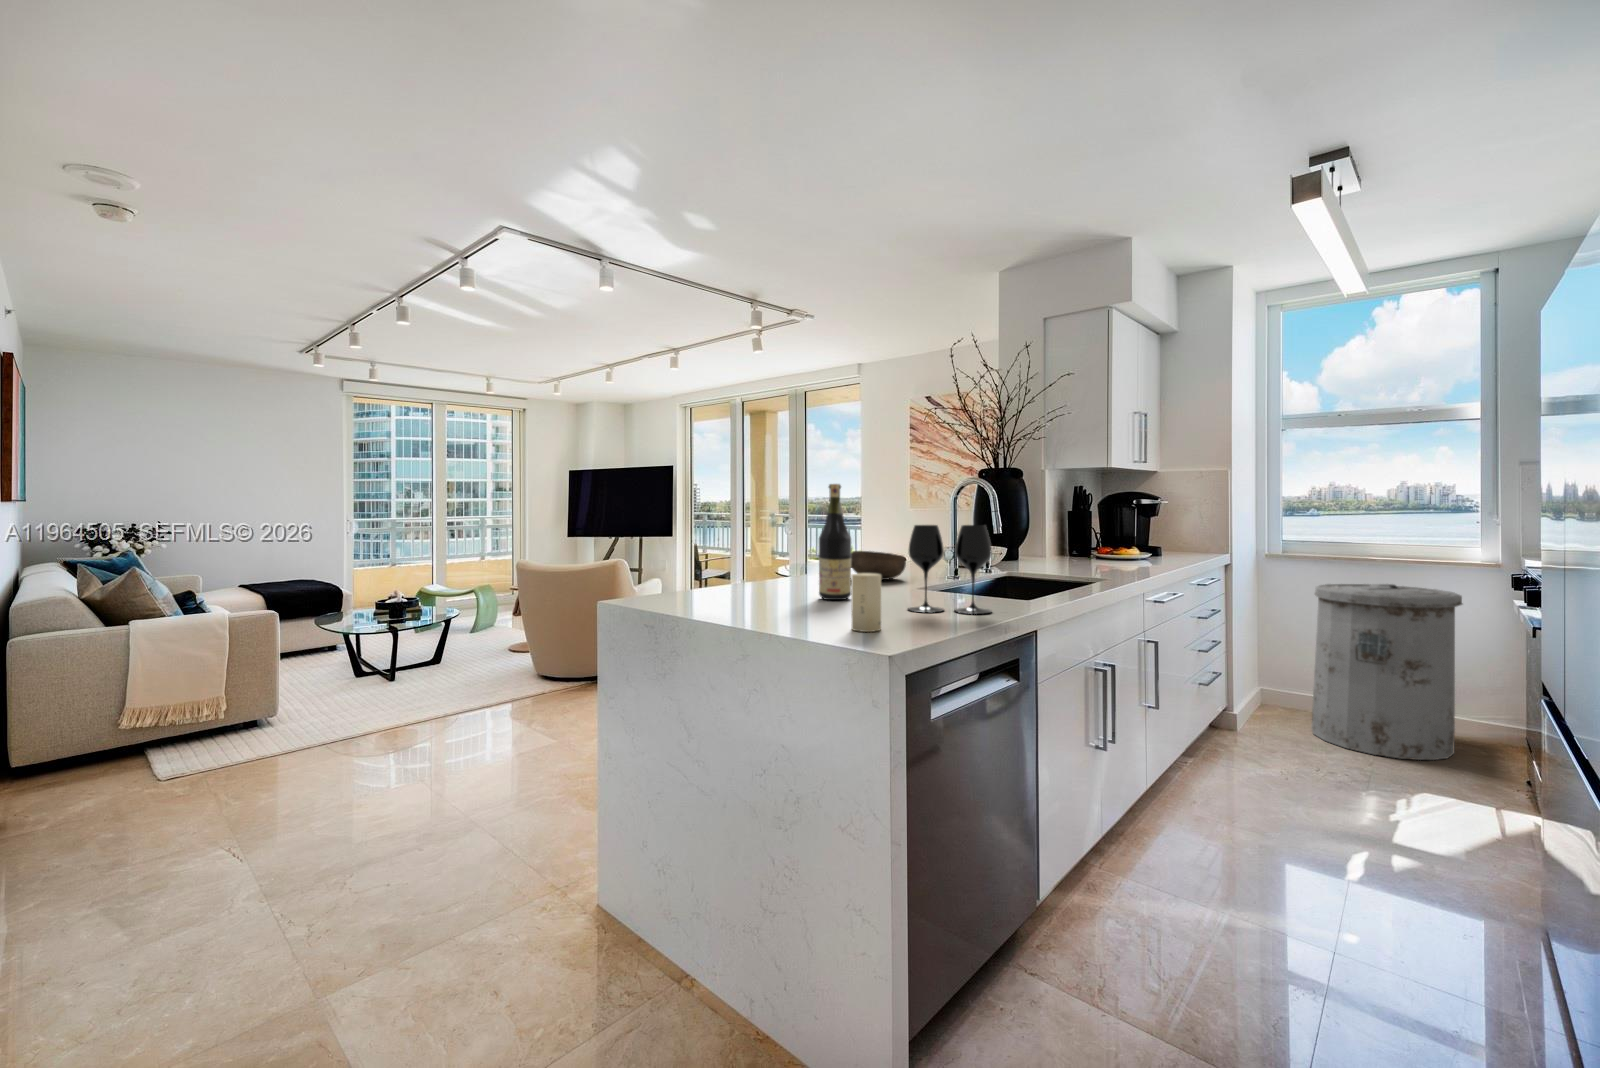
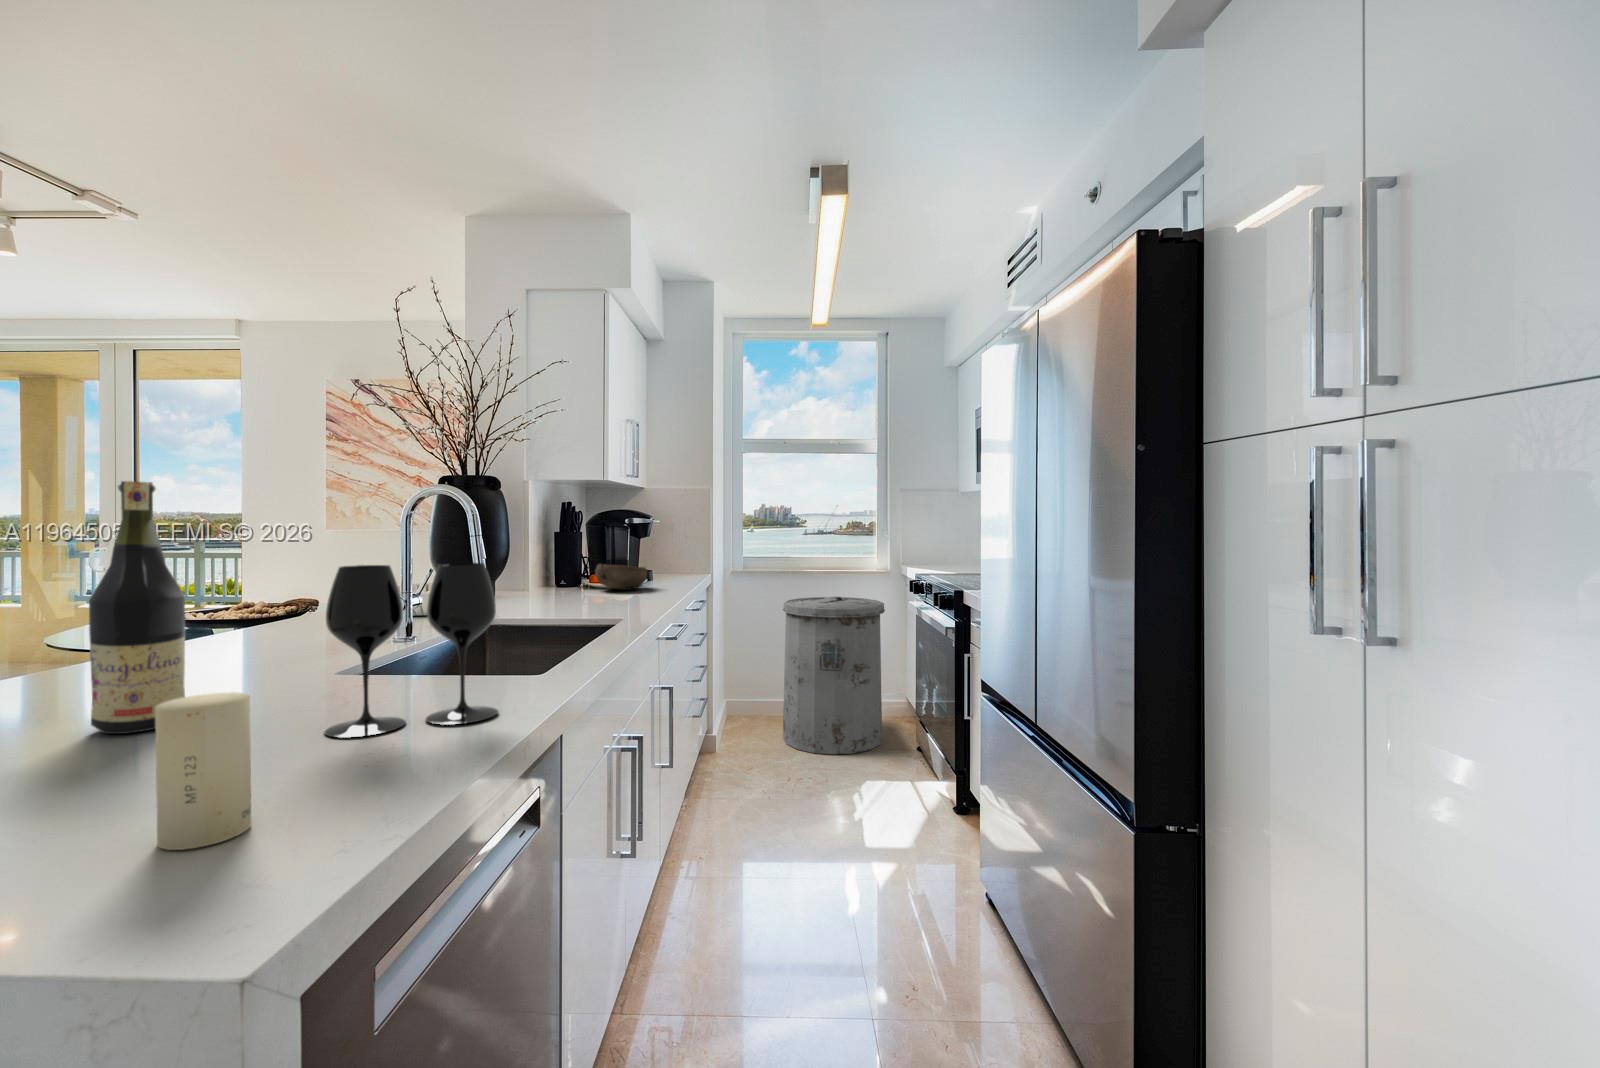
bowl: present [851,551,906,580] -> present [595,564,647,590]

